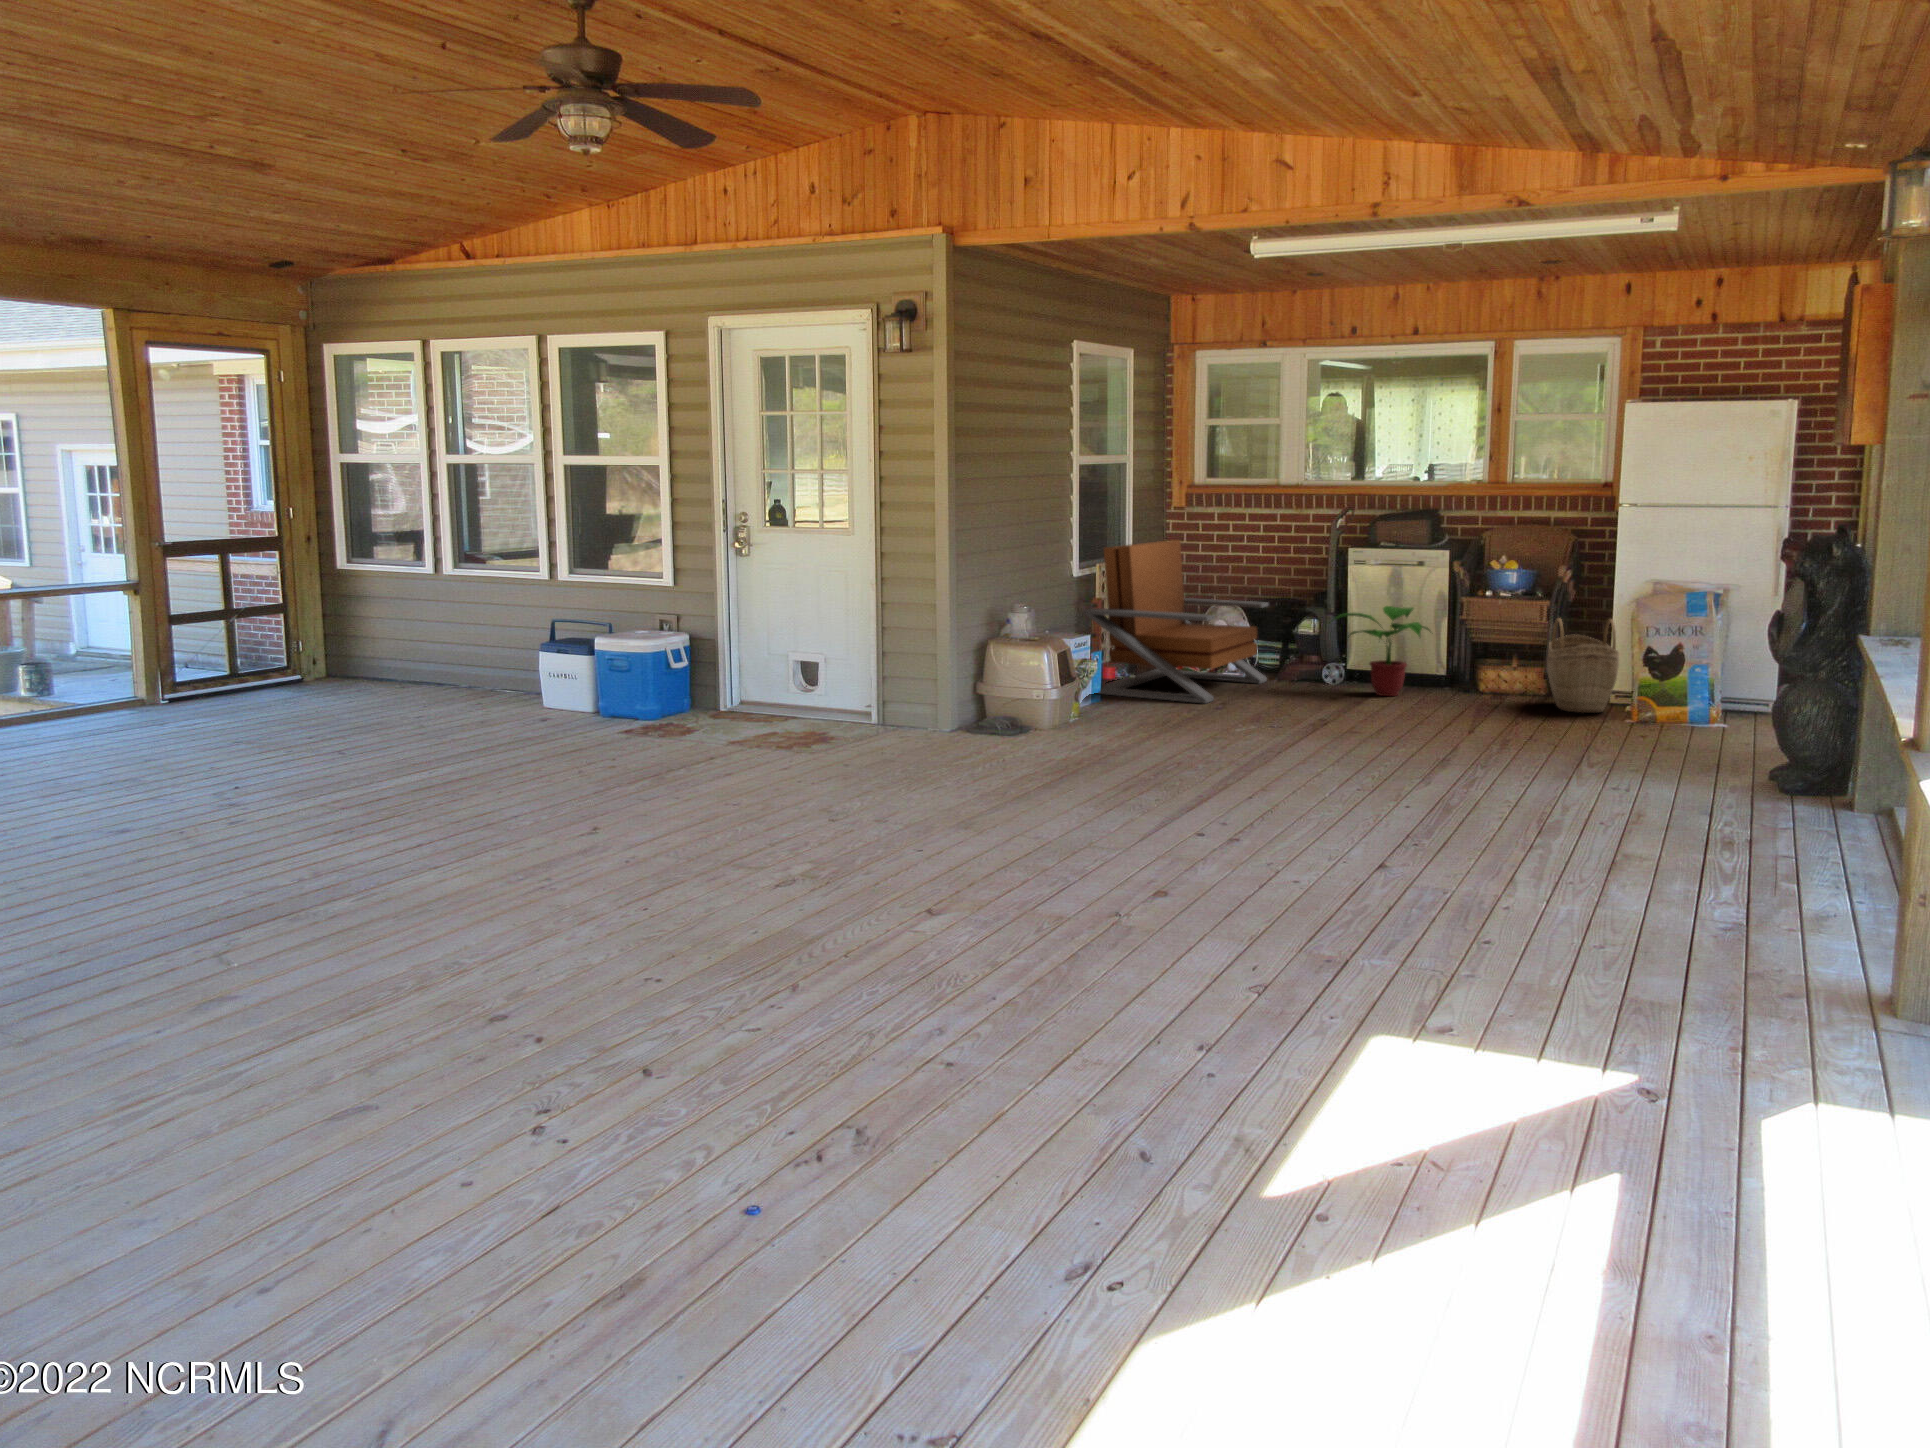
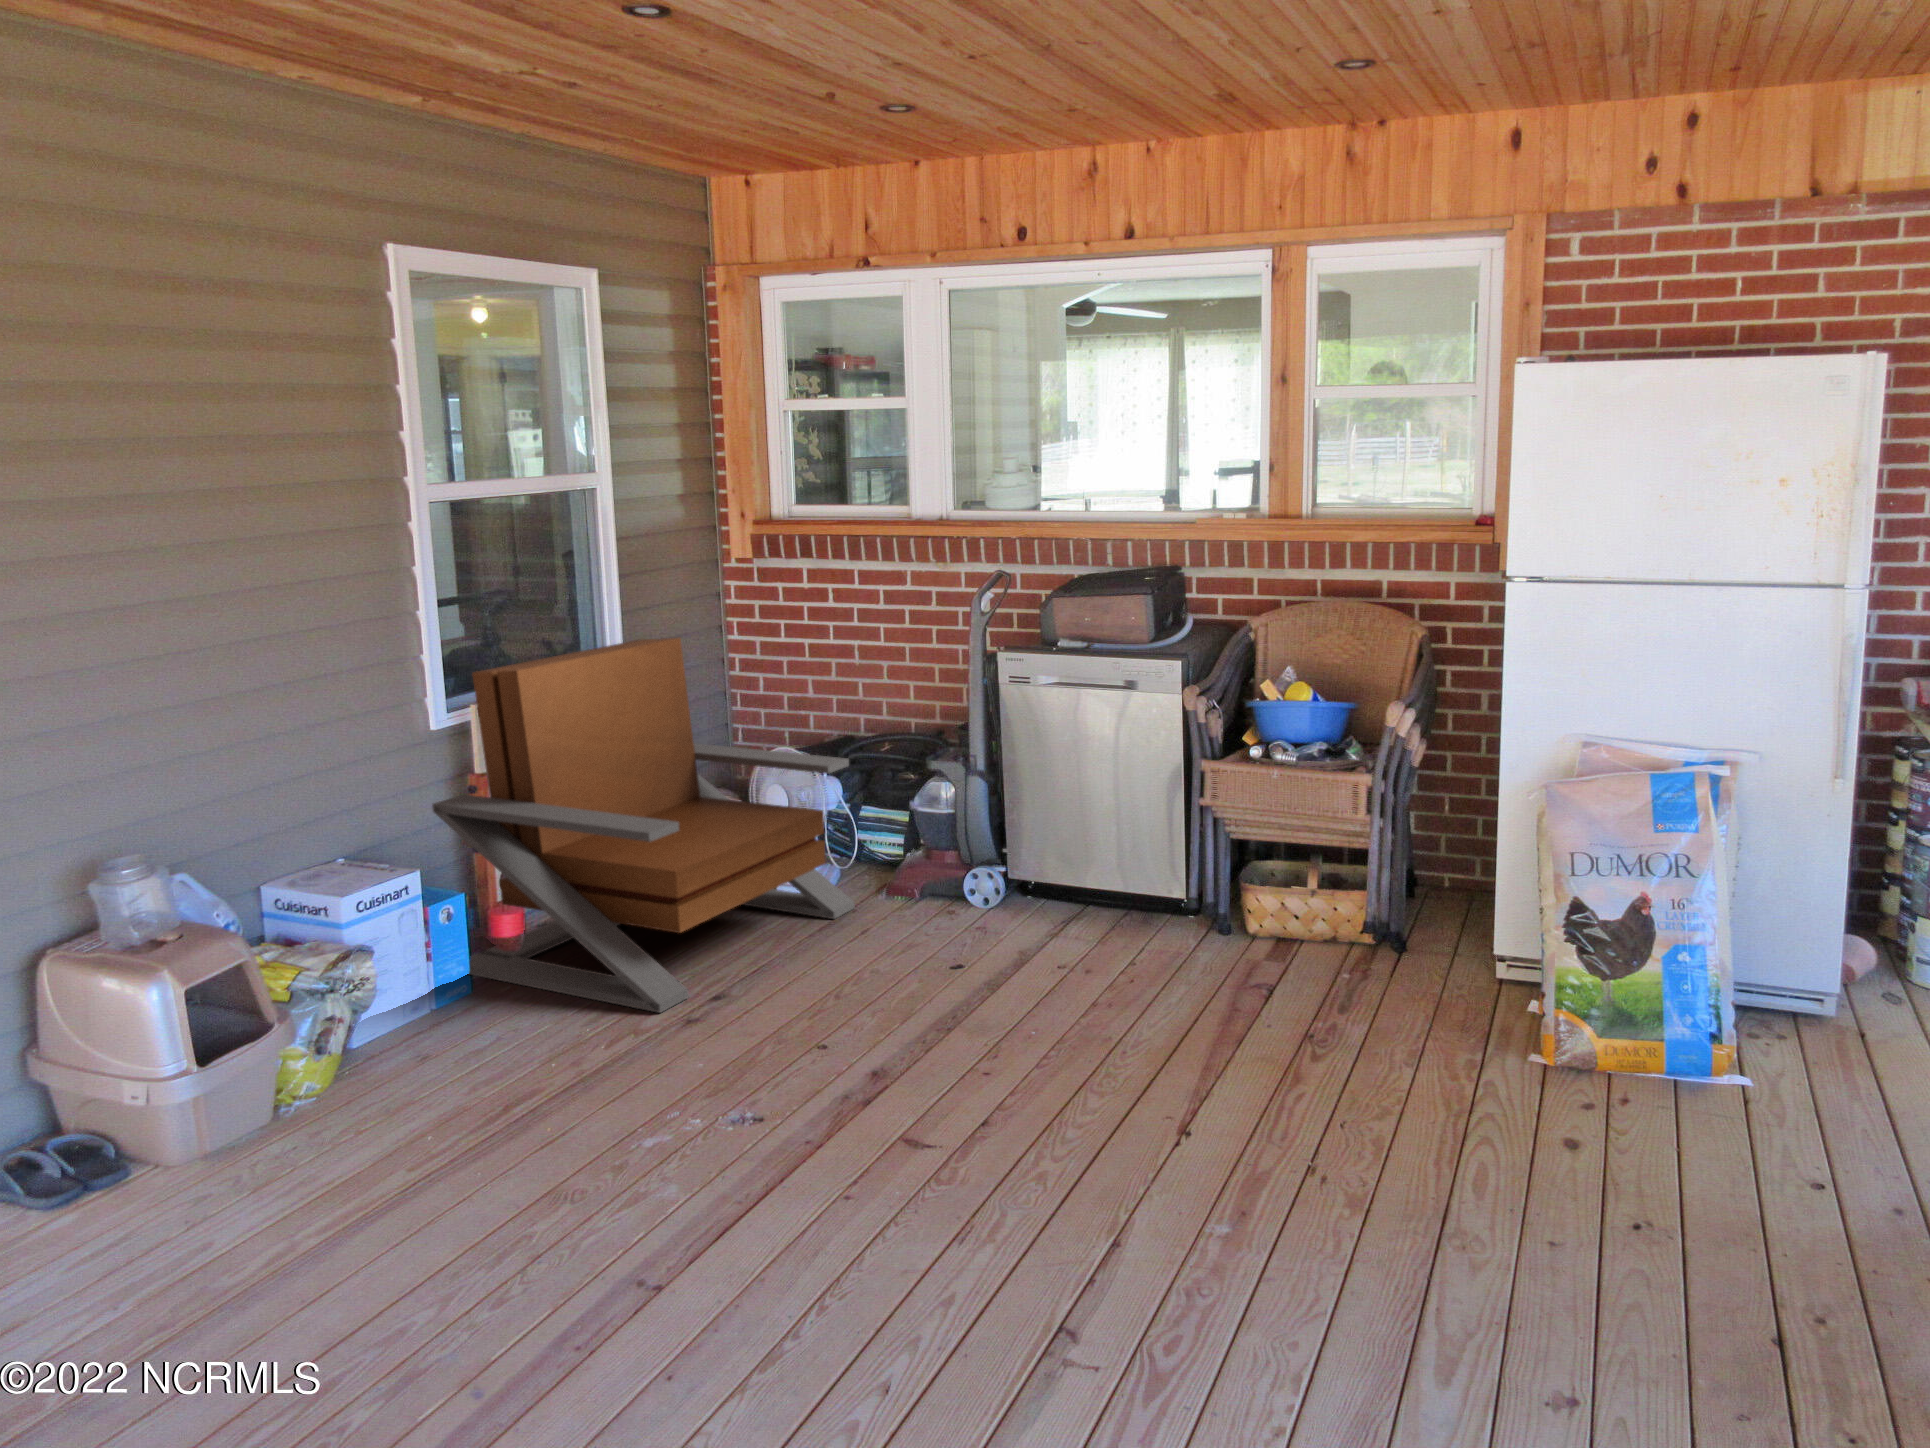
potted plant: present [1329,606,1430,696] -> none [943,770,1150,963]
woven basket: present [1547,618,1619,713] -> none [1368,818,1513,1025]

